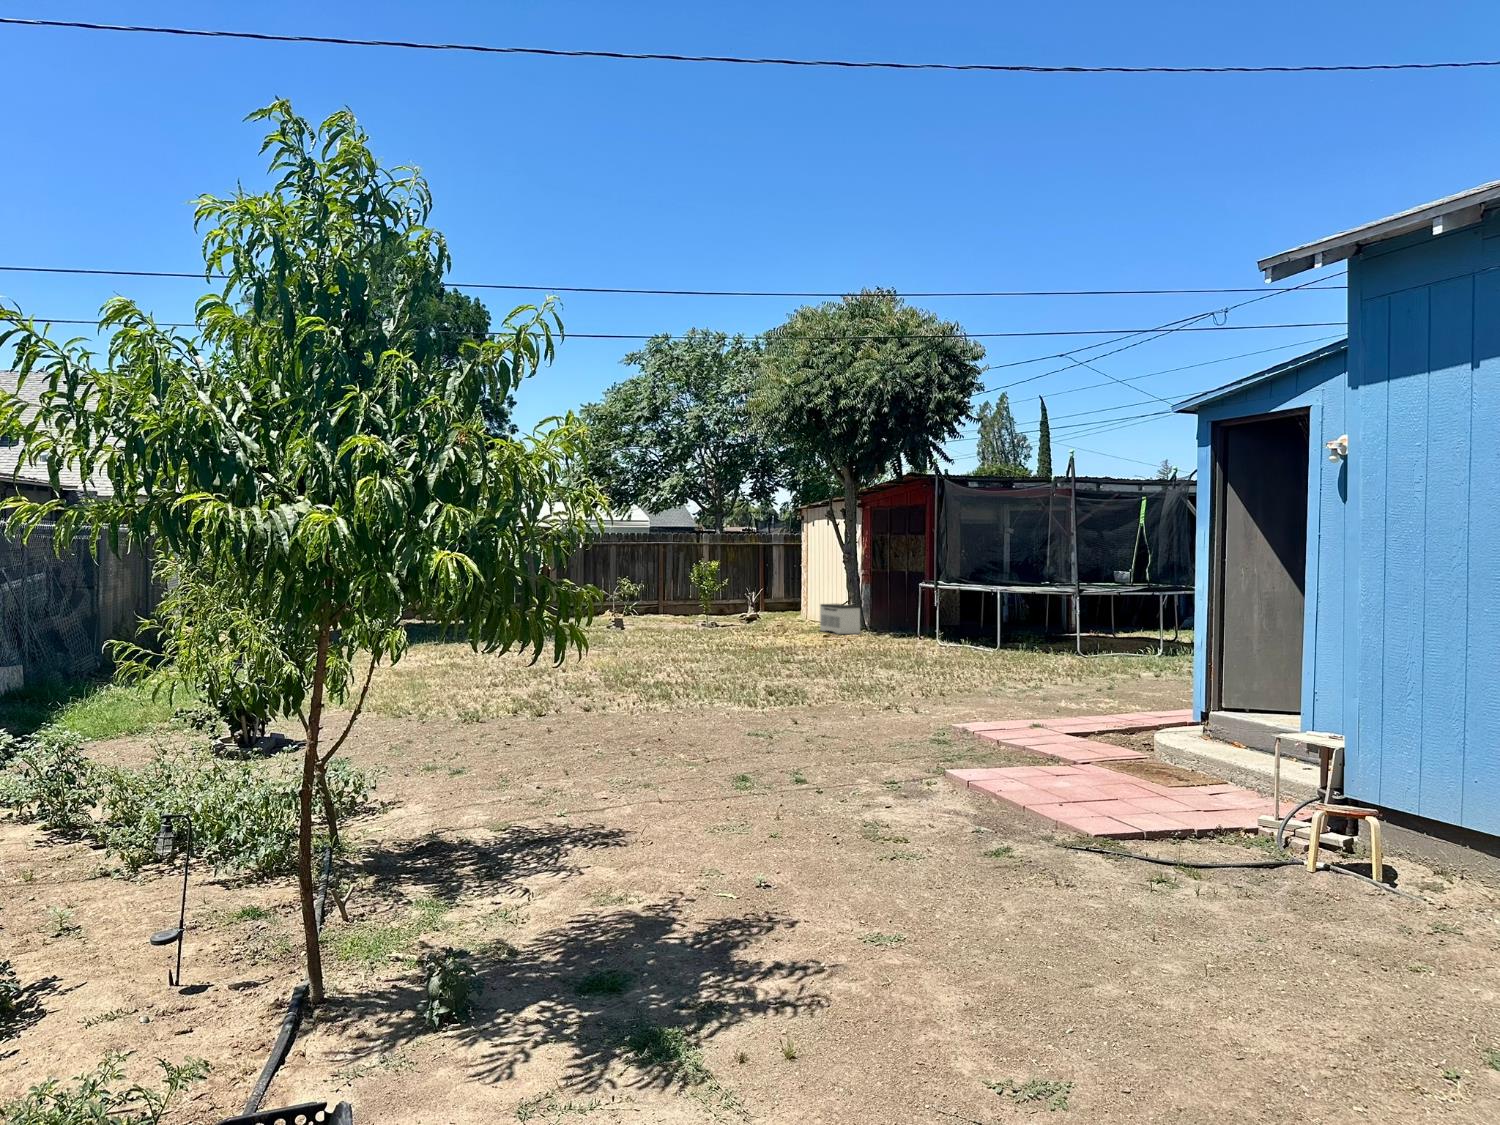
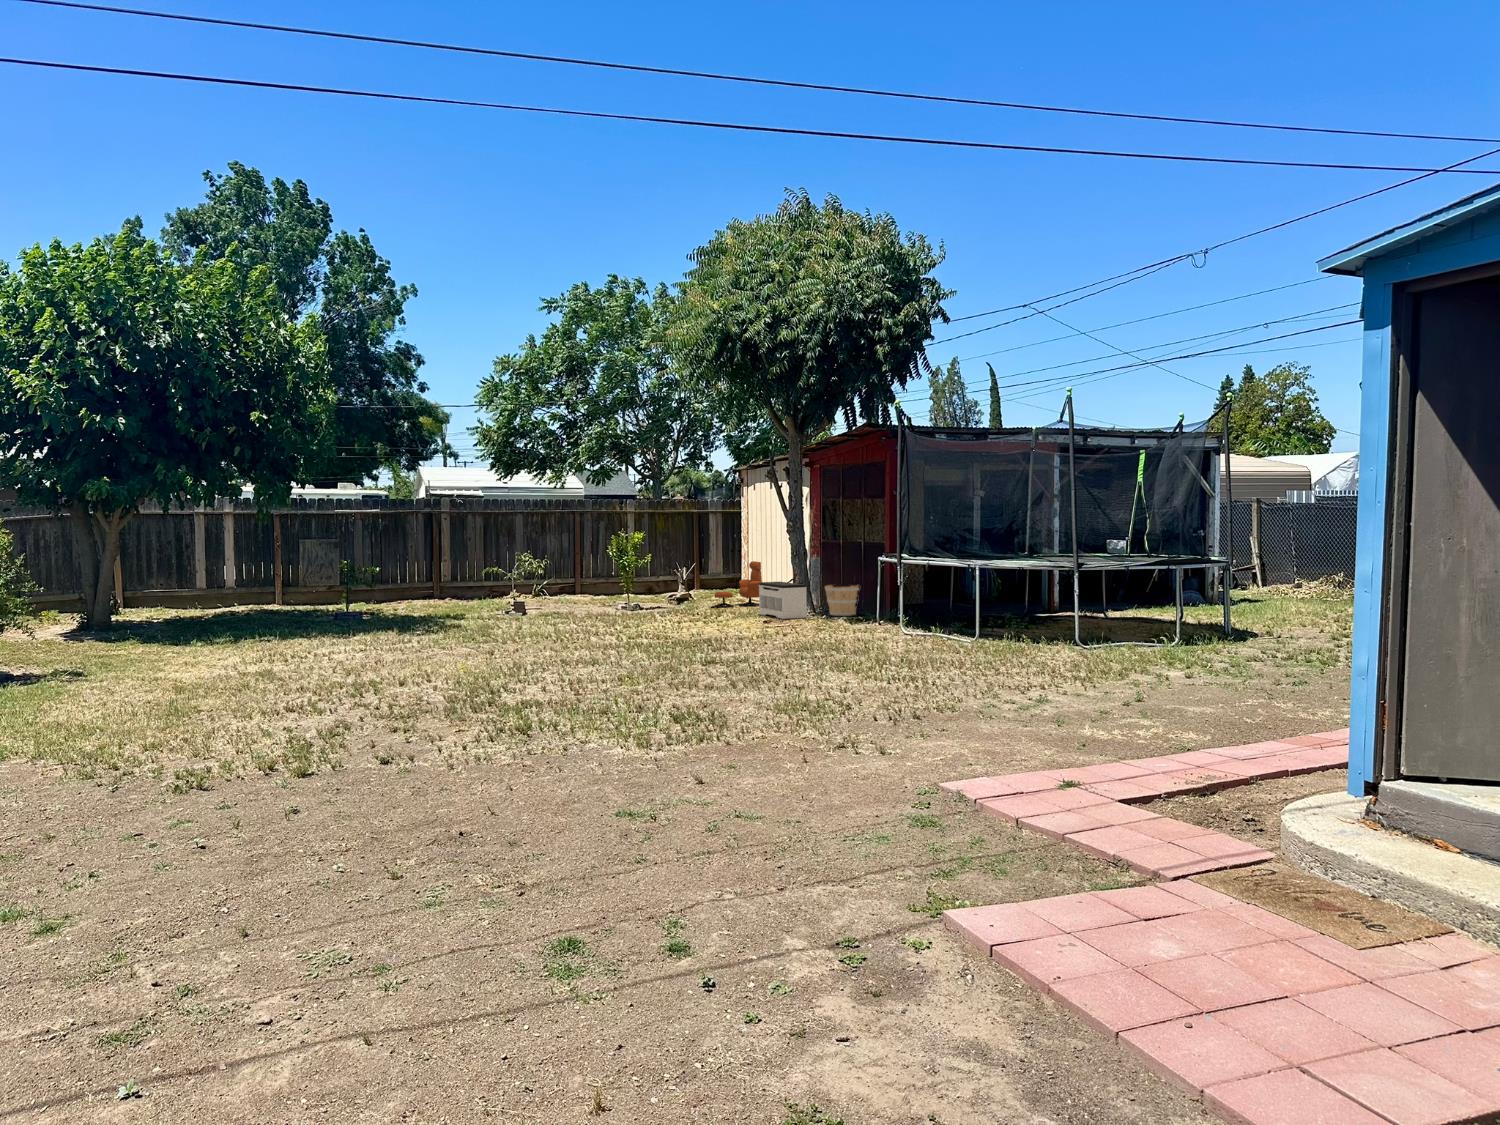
lounge chair: none [779,587,823,626] -> present [712,561,762,608]
wooden bucket: none [875,606,905,633] -> present [825,585,859,616]

